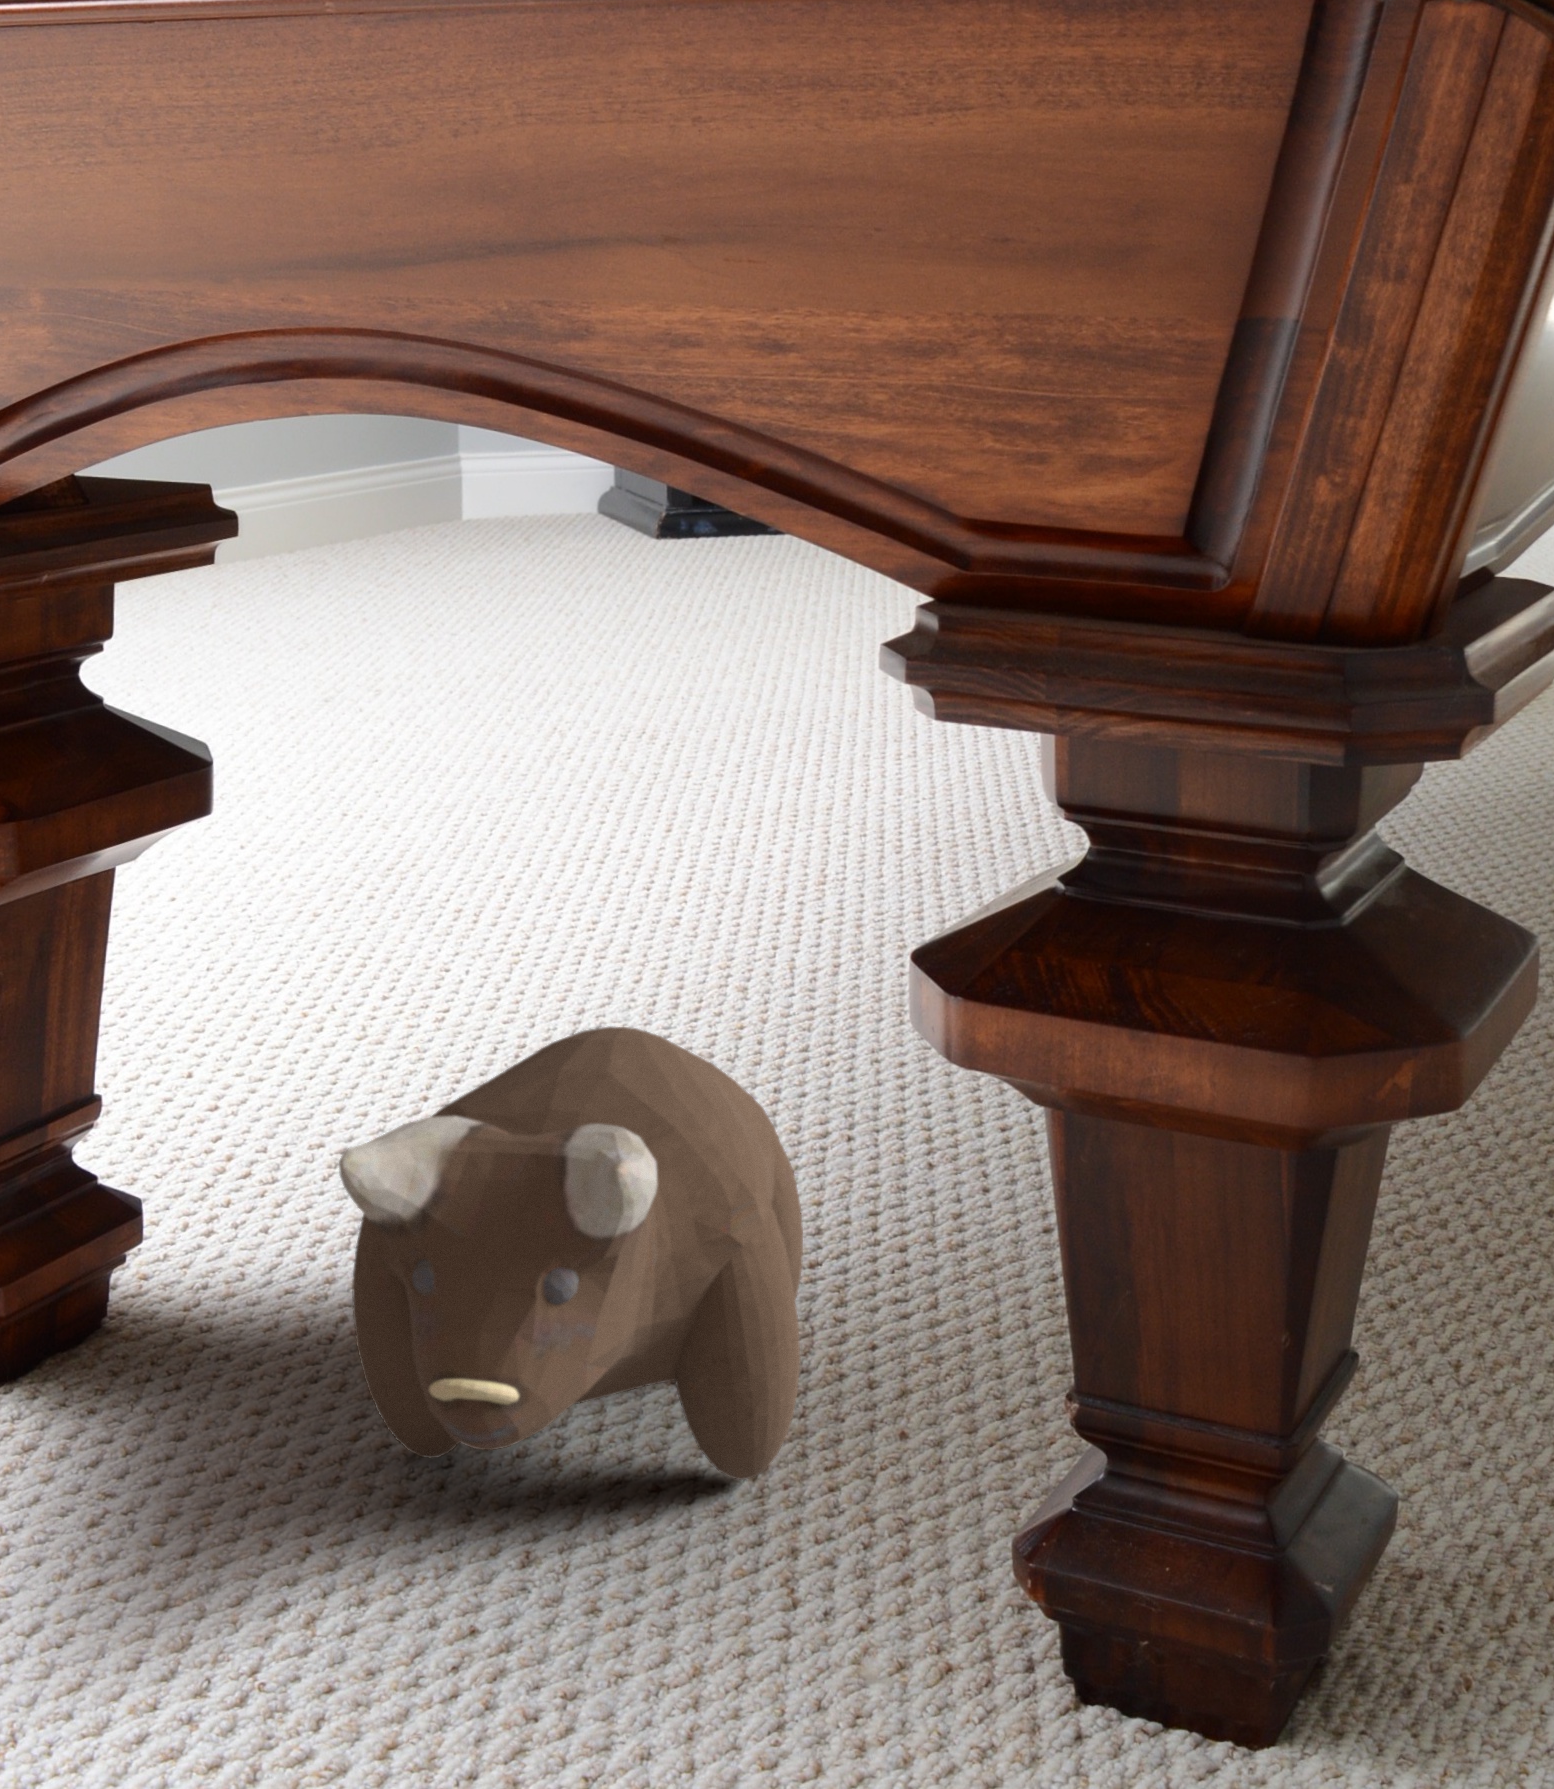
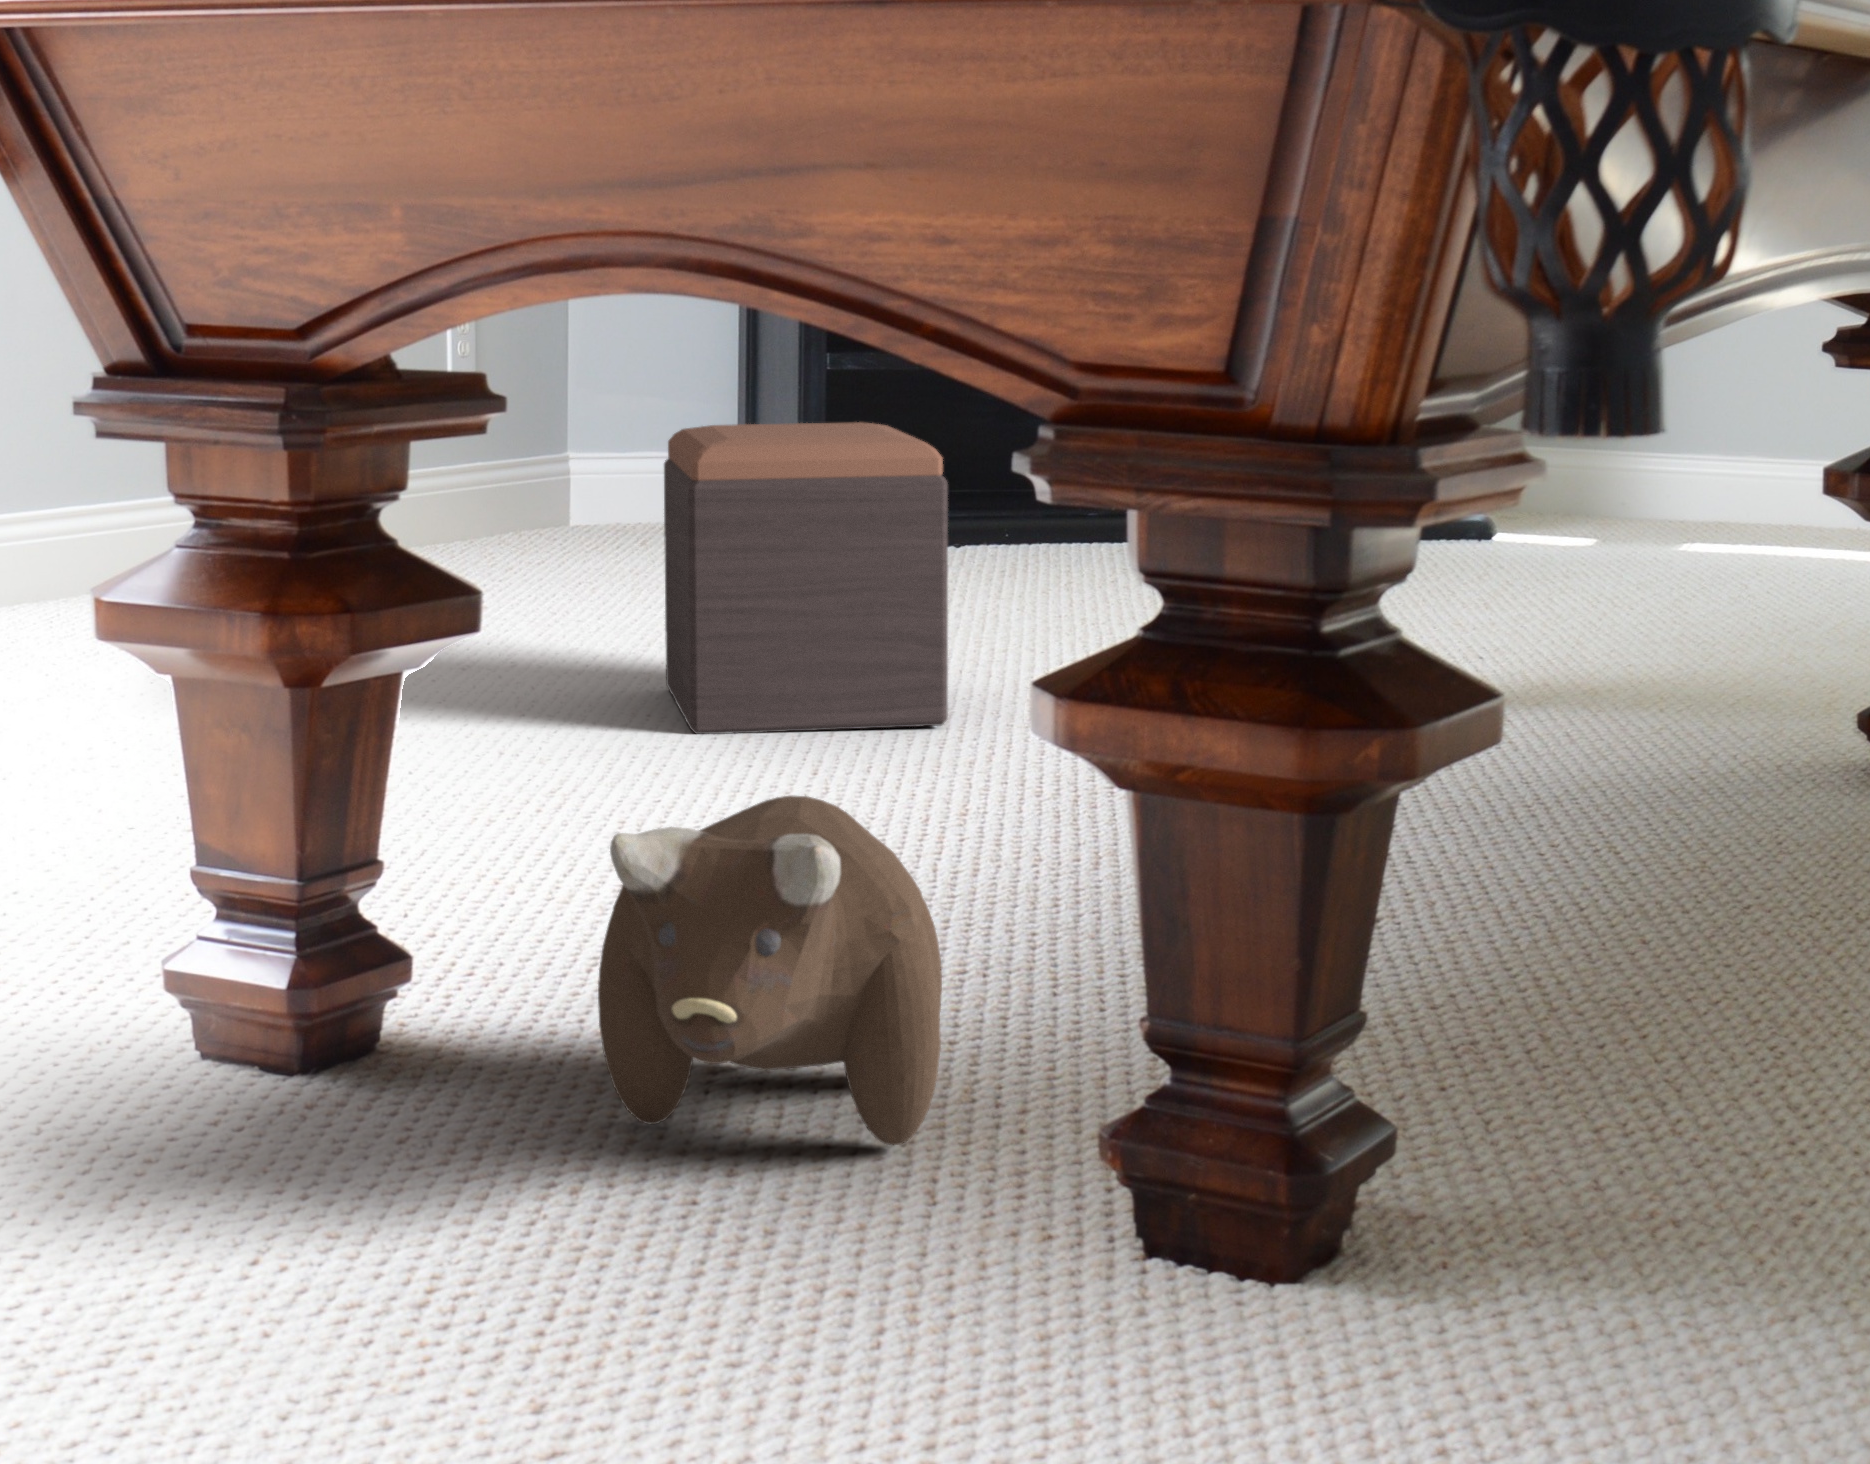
footstool: none [507,444,815,787] -> present [664,422,948,734]

